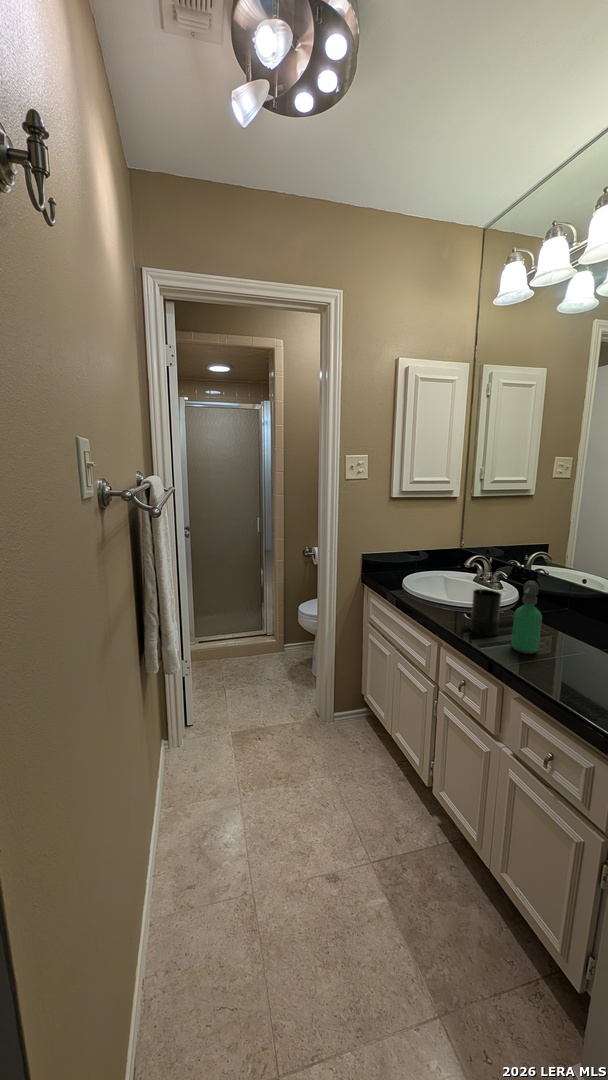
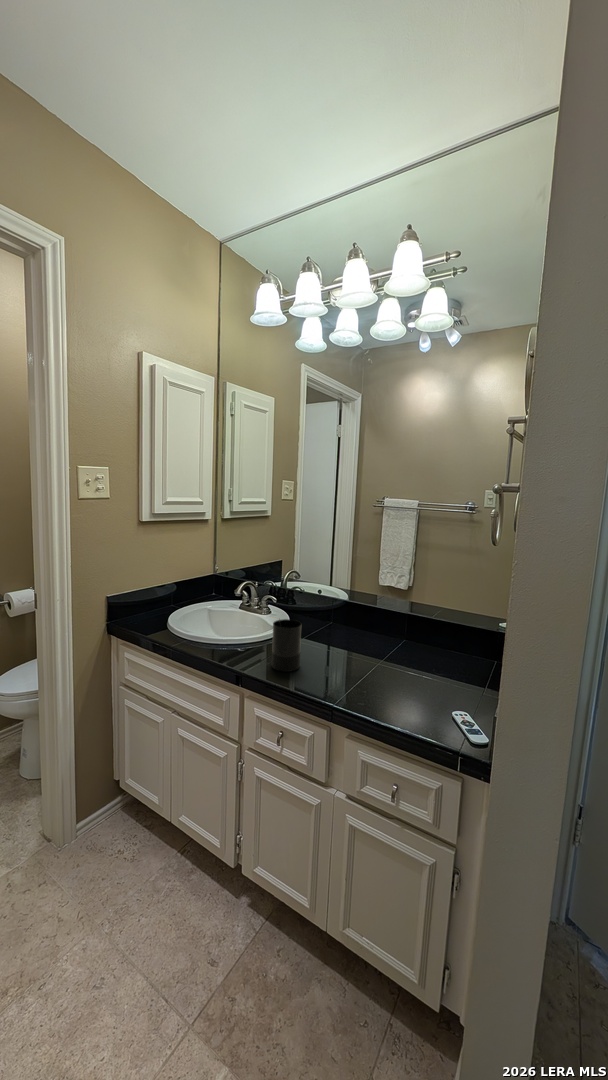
soap dispenser: present [511,581,542,654] -> none [321,605,349,682]

